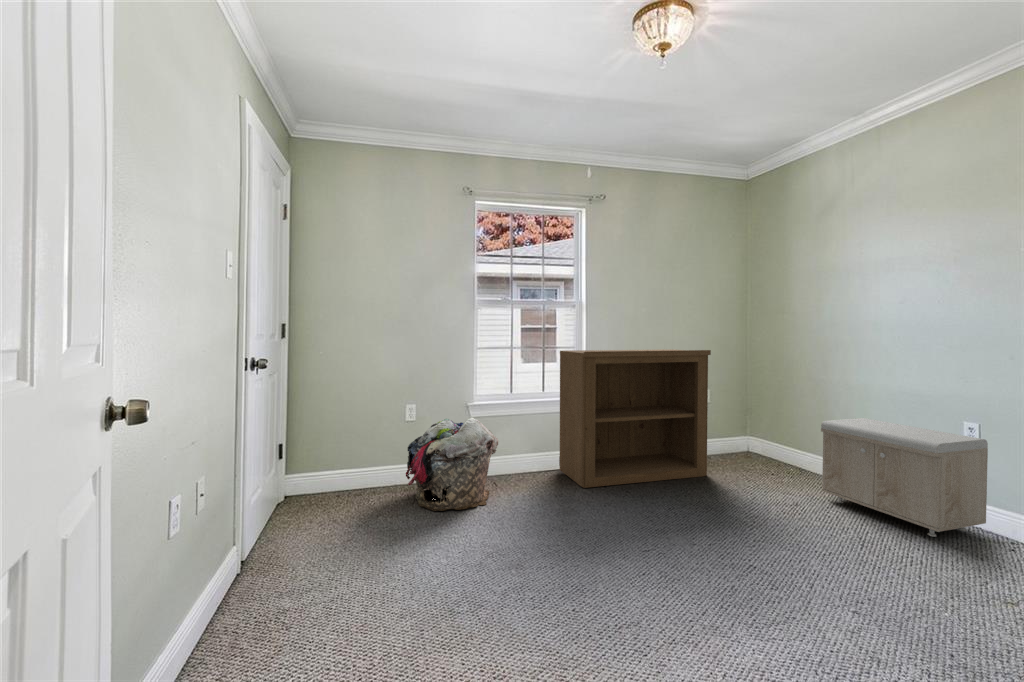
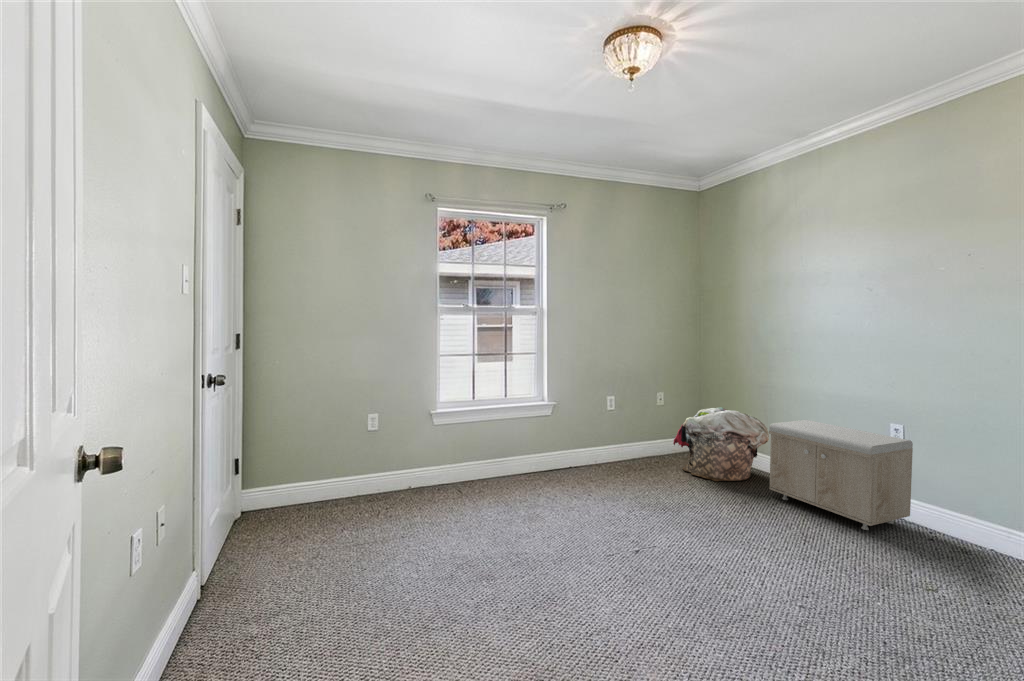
bookshelf: present [559,349,711,488] -> none [523,353,669,493]
laundry basket: present [406,418,498,511] -> present [673,407,769,481]

